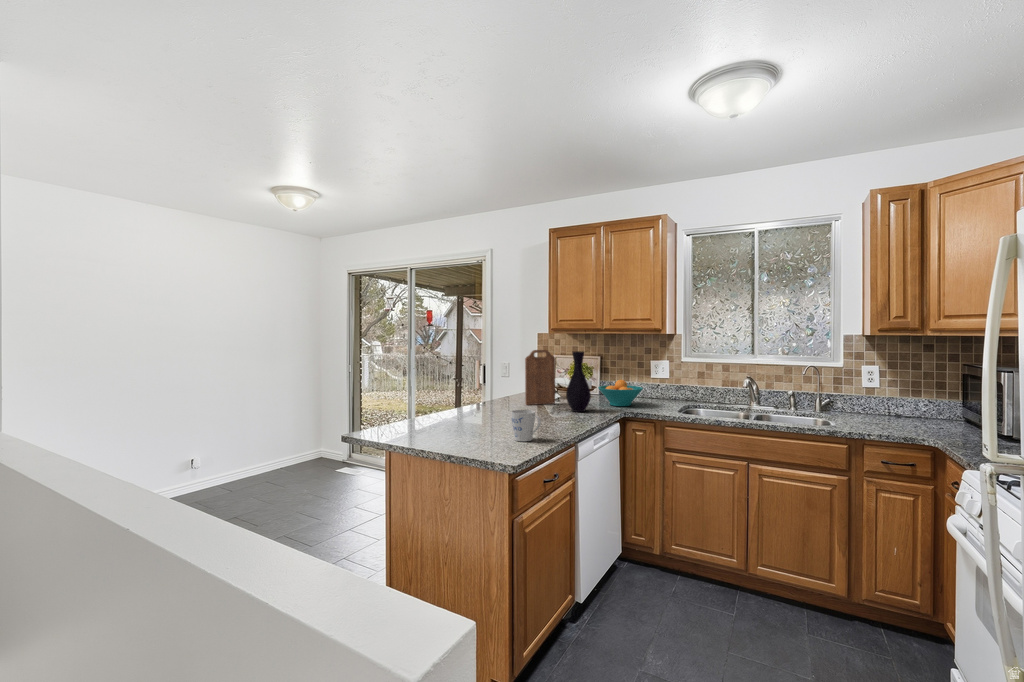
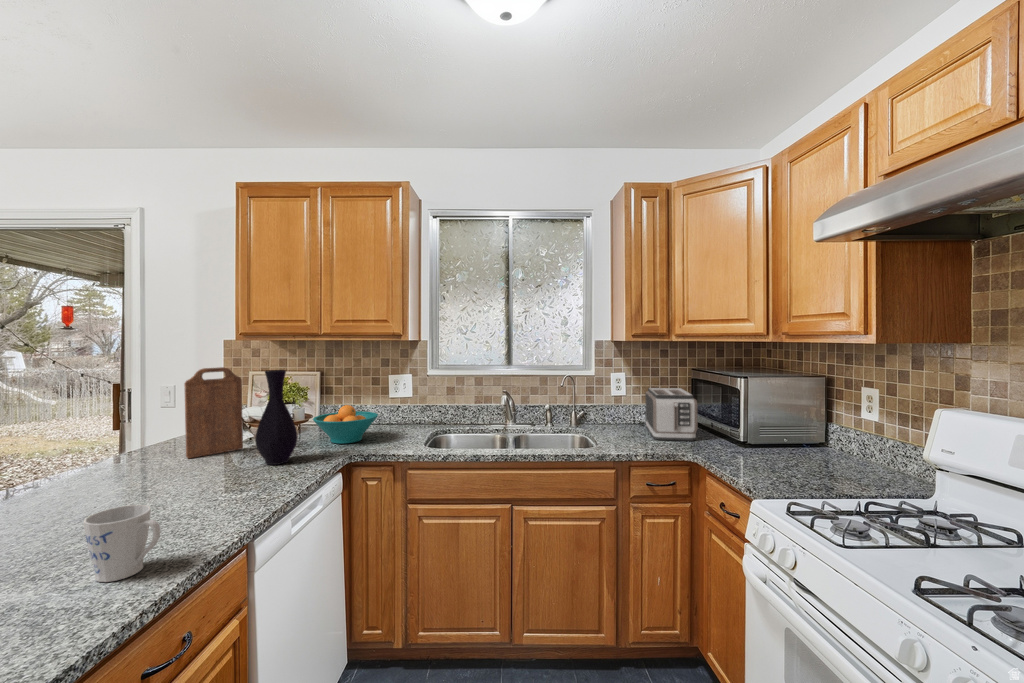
toaster: none [900,381,953,431] -> present [645,388,698,441]

